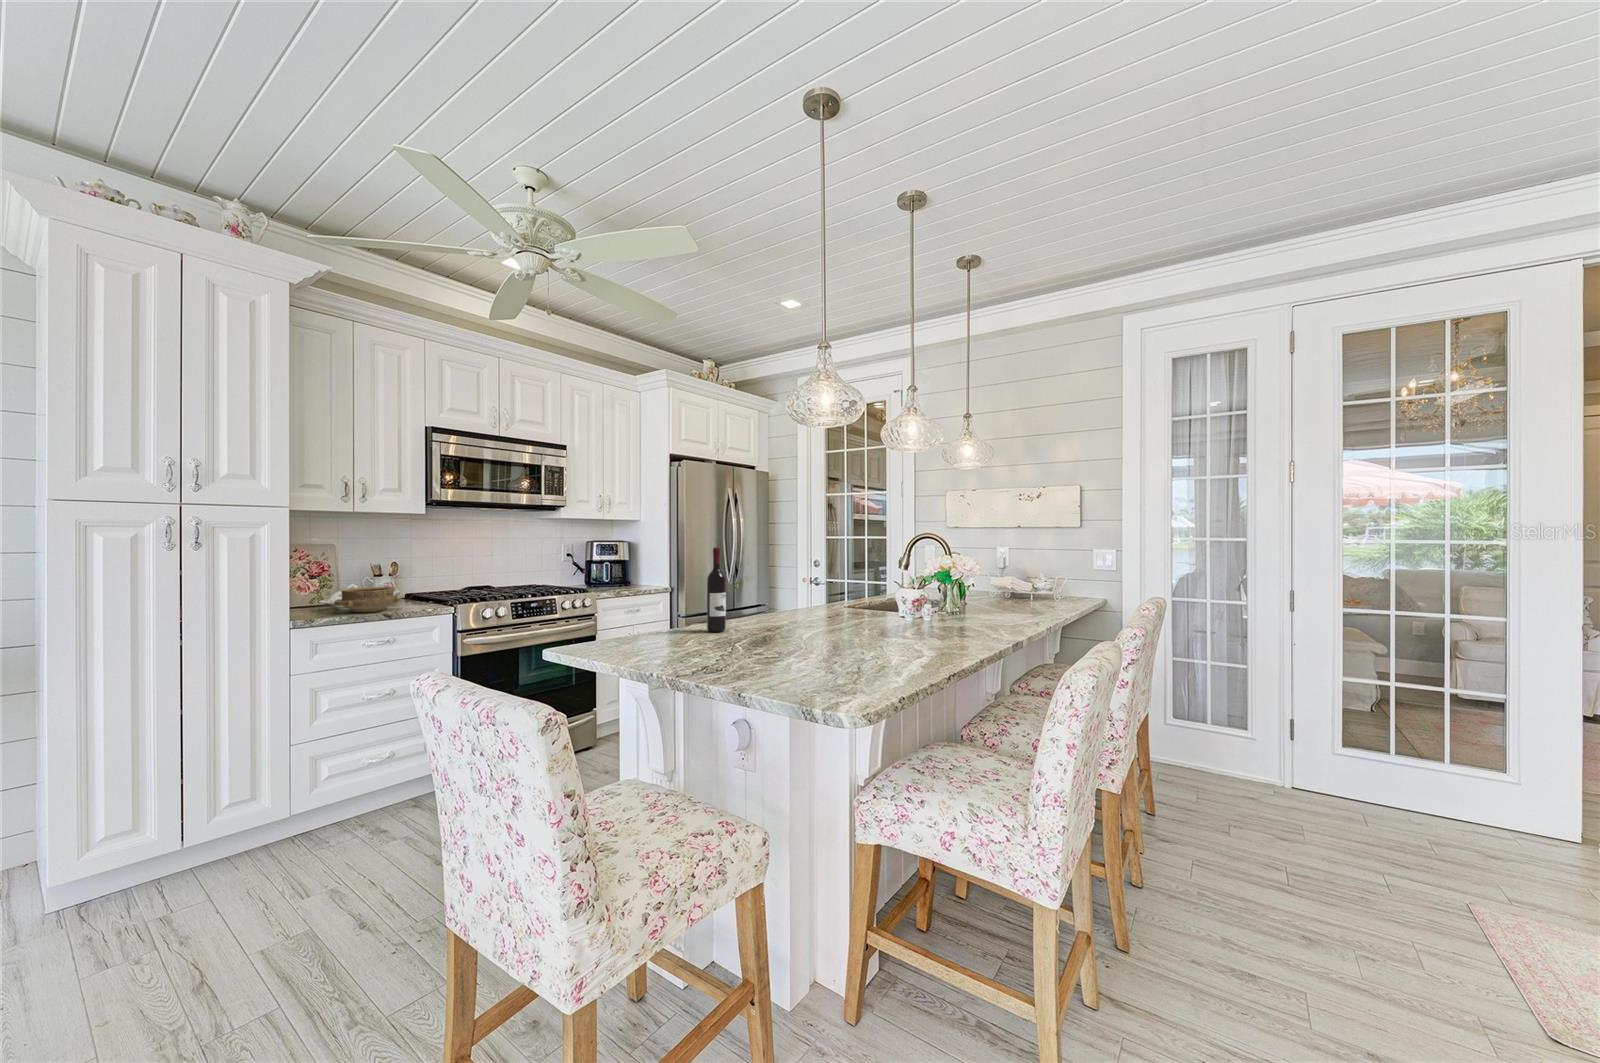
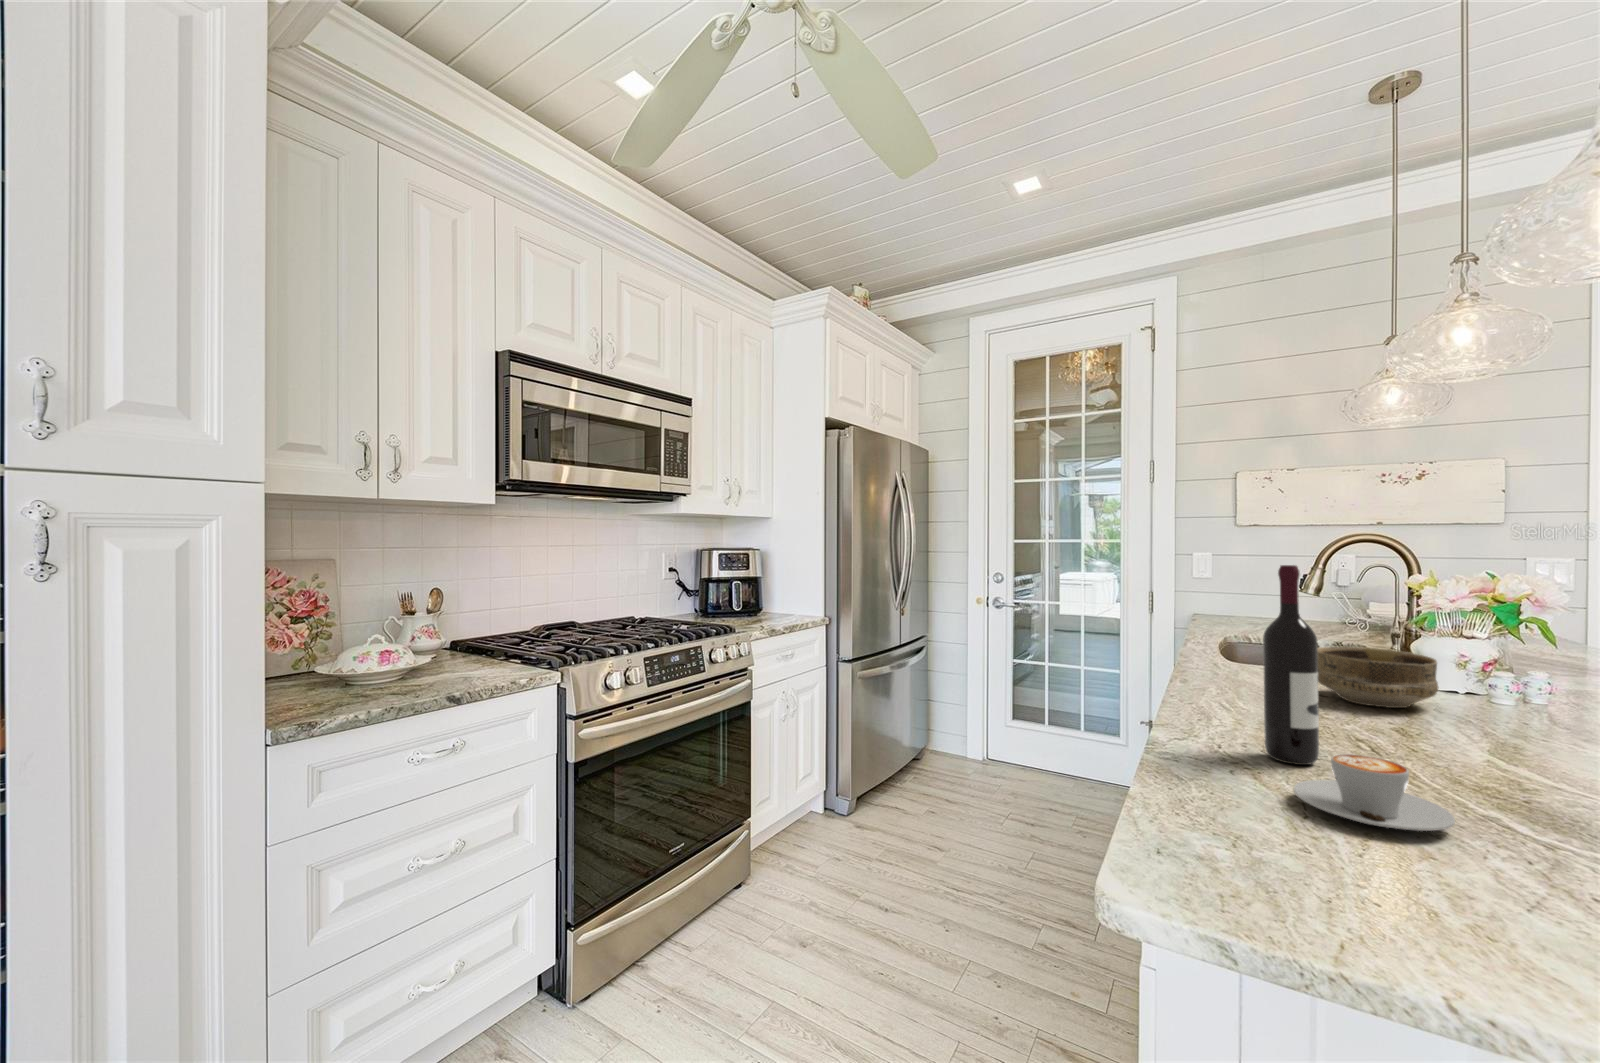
ceramic bowl: present [334,587,400,612] -> present [1318,647,1439,708]
coffee cup: none [666,620,713,643] -> present [1294,754,1455,831]

